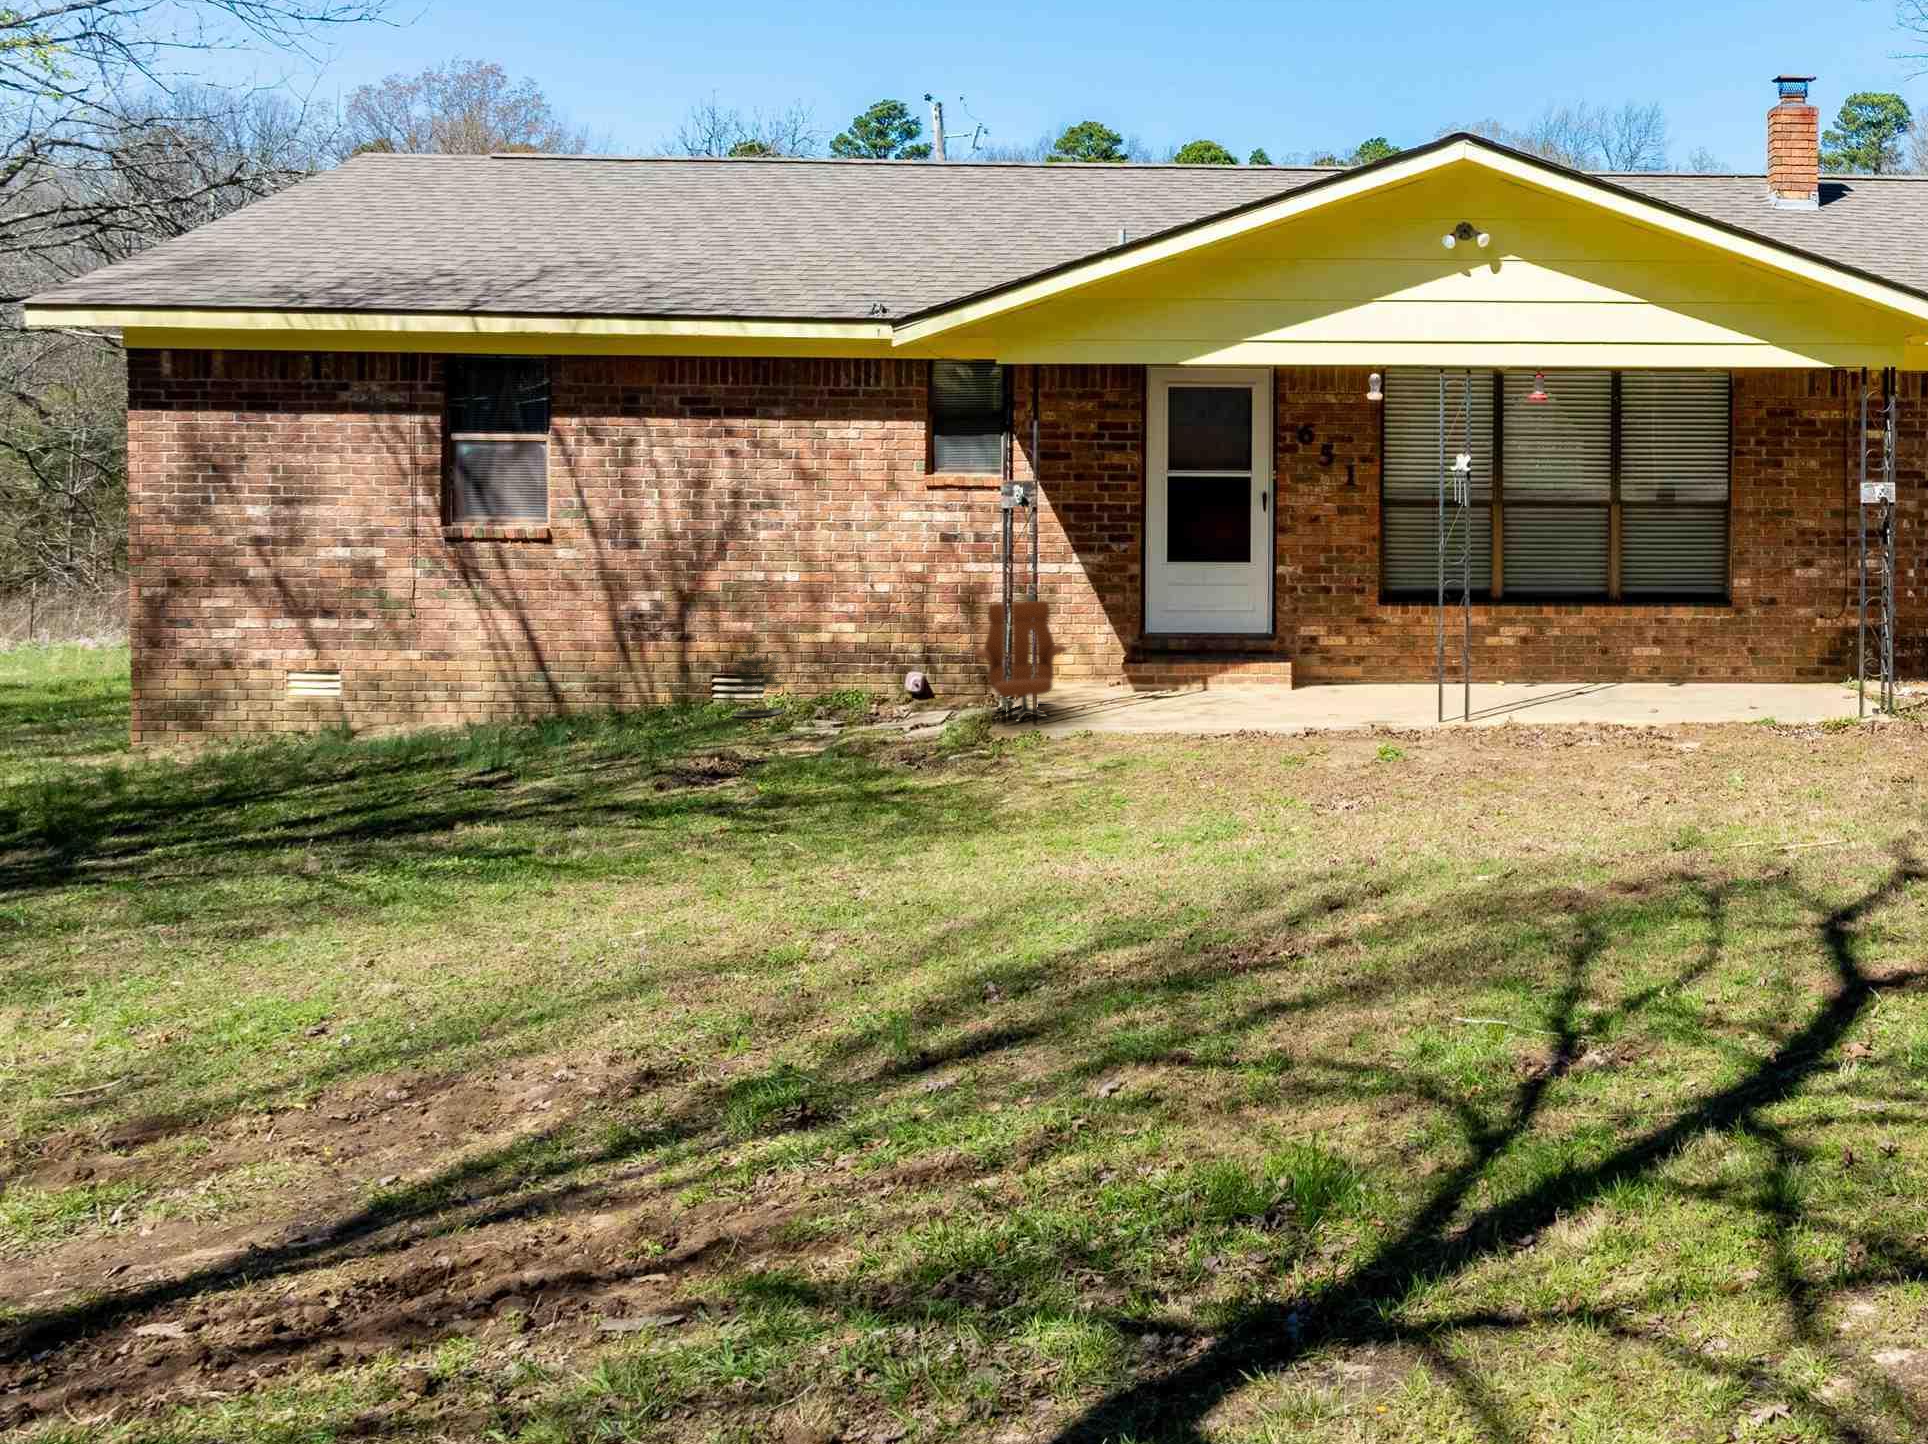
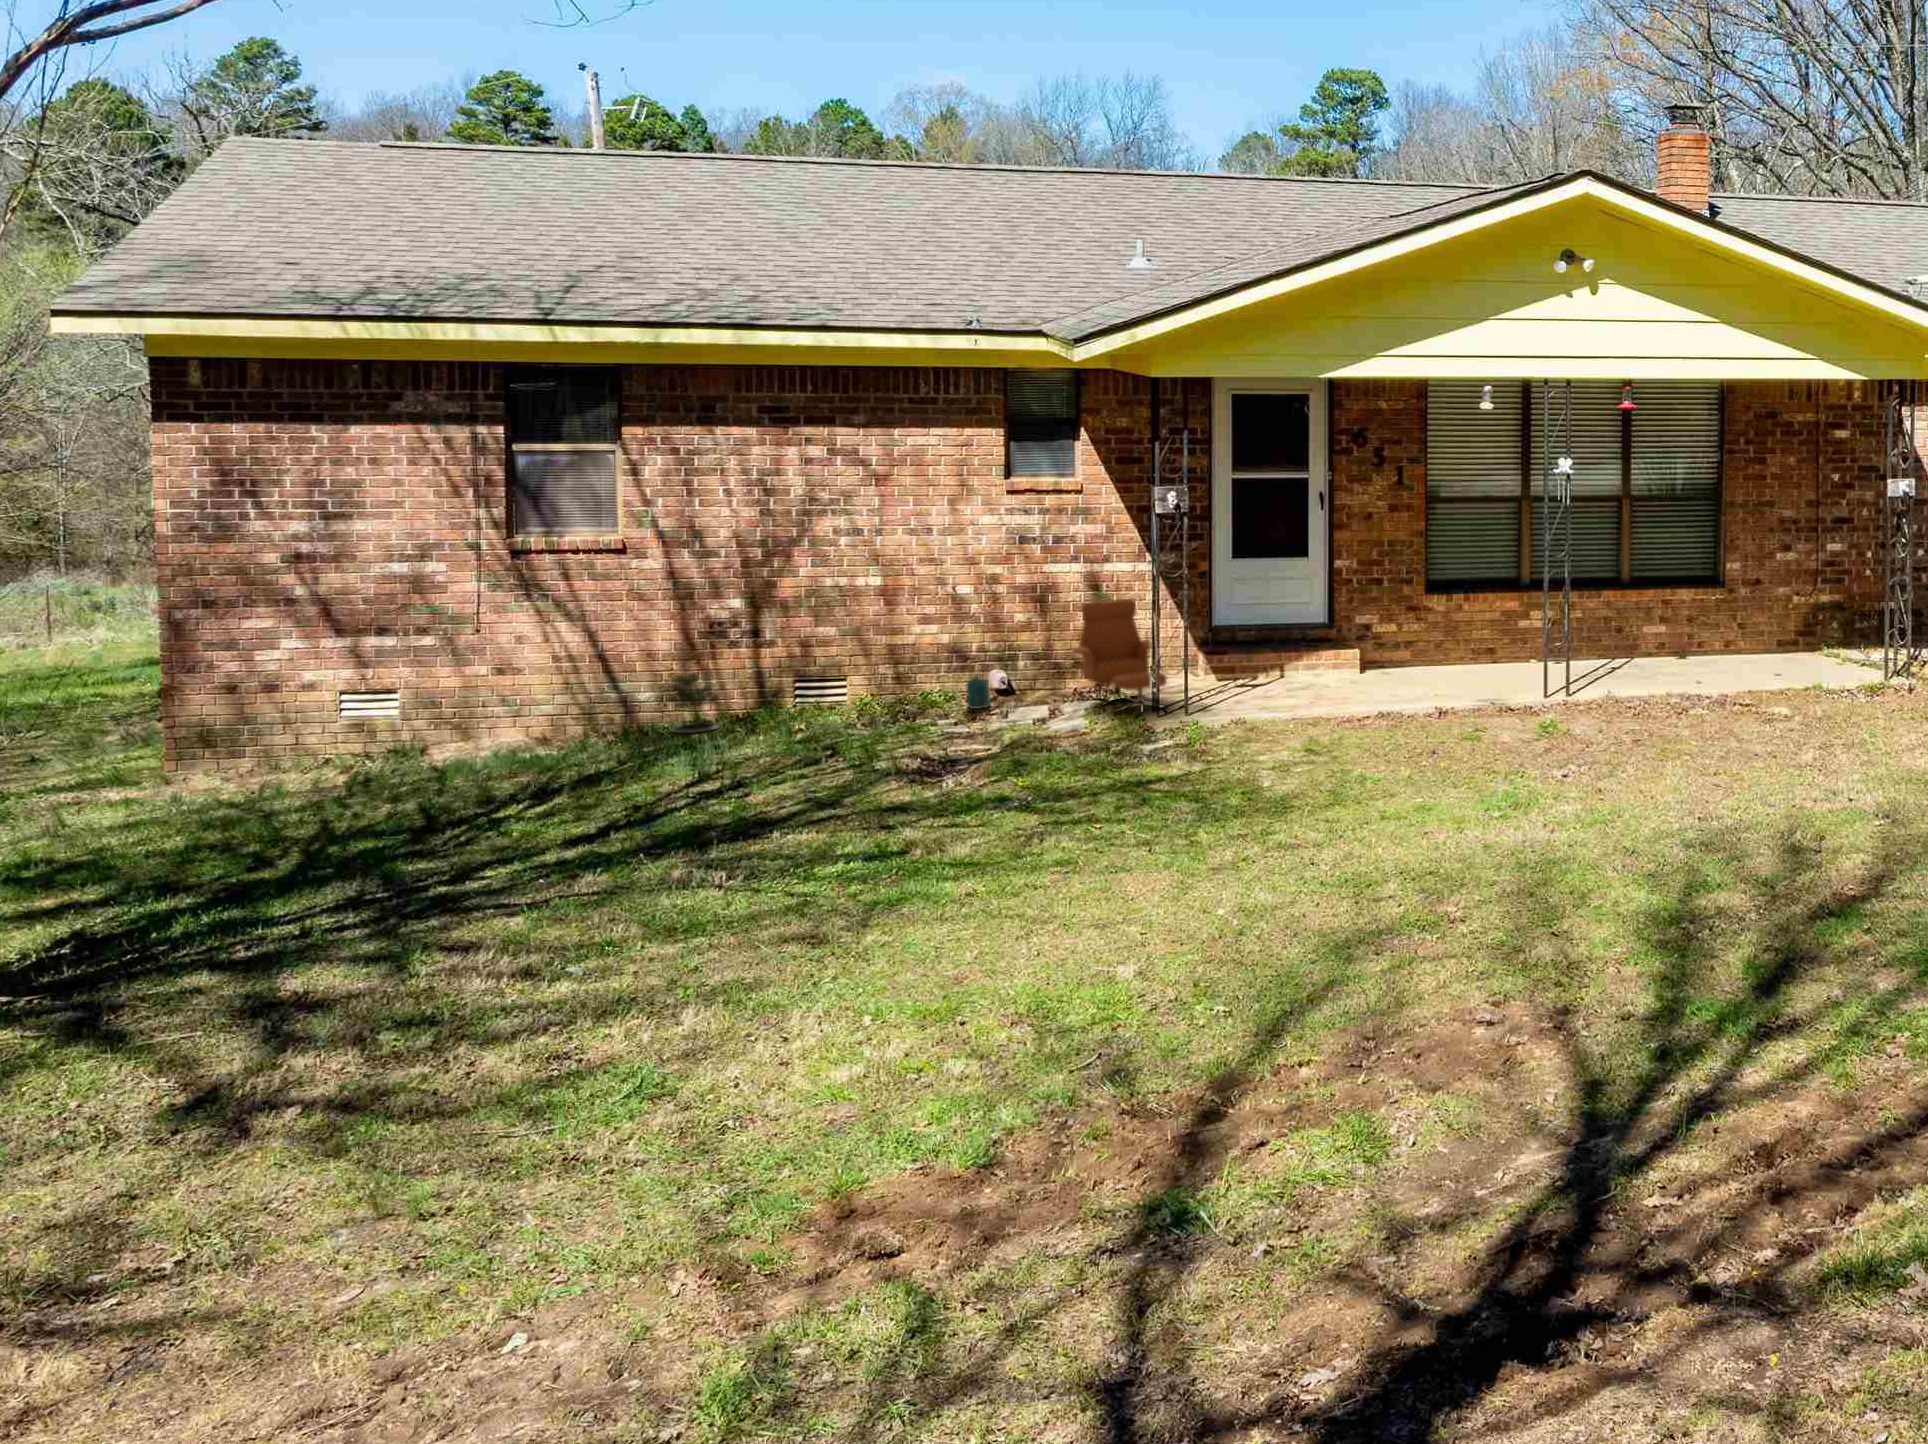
potted tree: present [733,637,785,717] -> present [670,651,720,733]
watering can: none [862,674,896,711] -> present [966,674,991,709]

